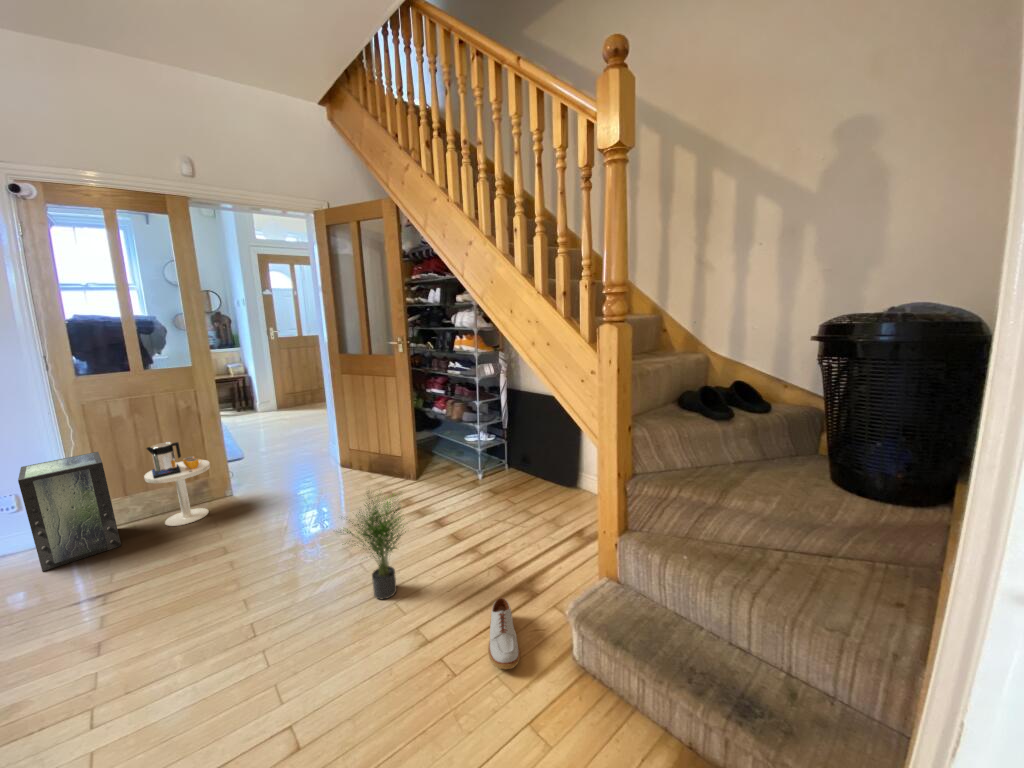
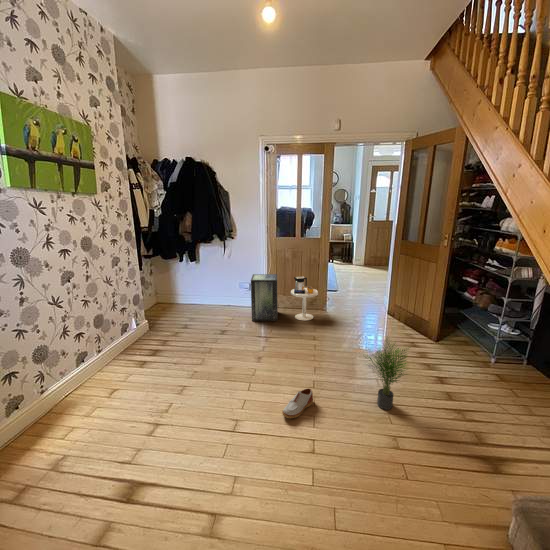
shoe: present [488,598,520,669] -> present [282,389,313,418]

